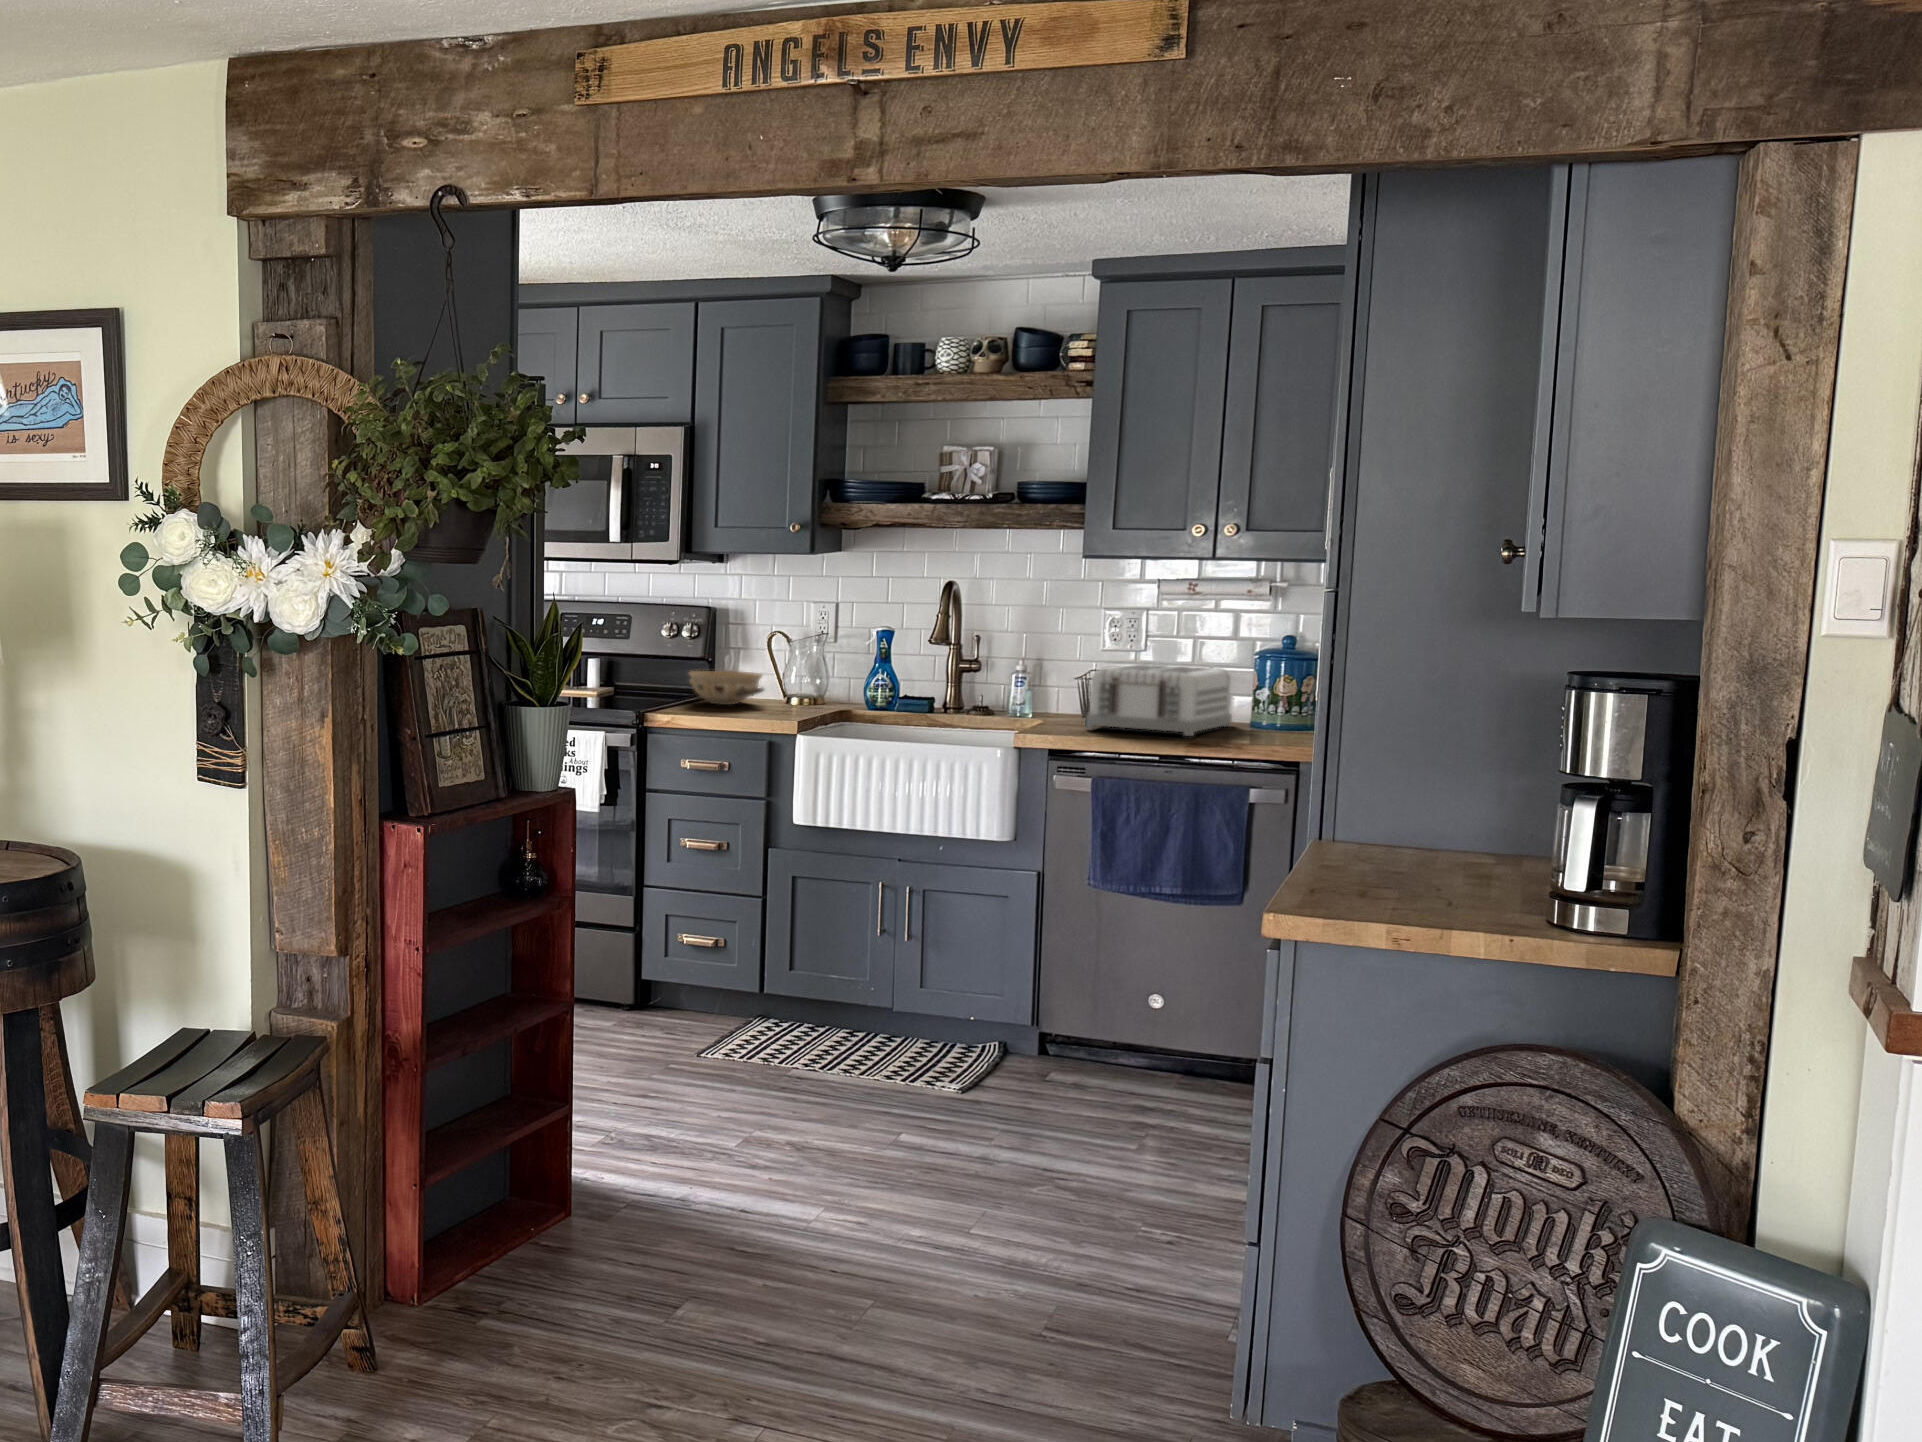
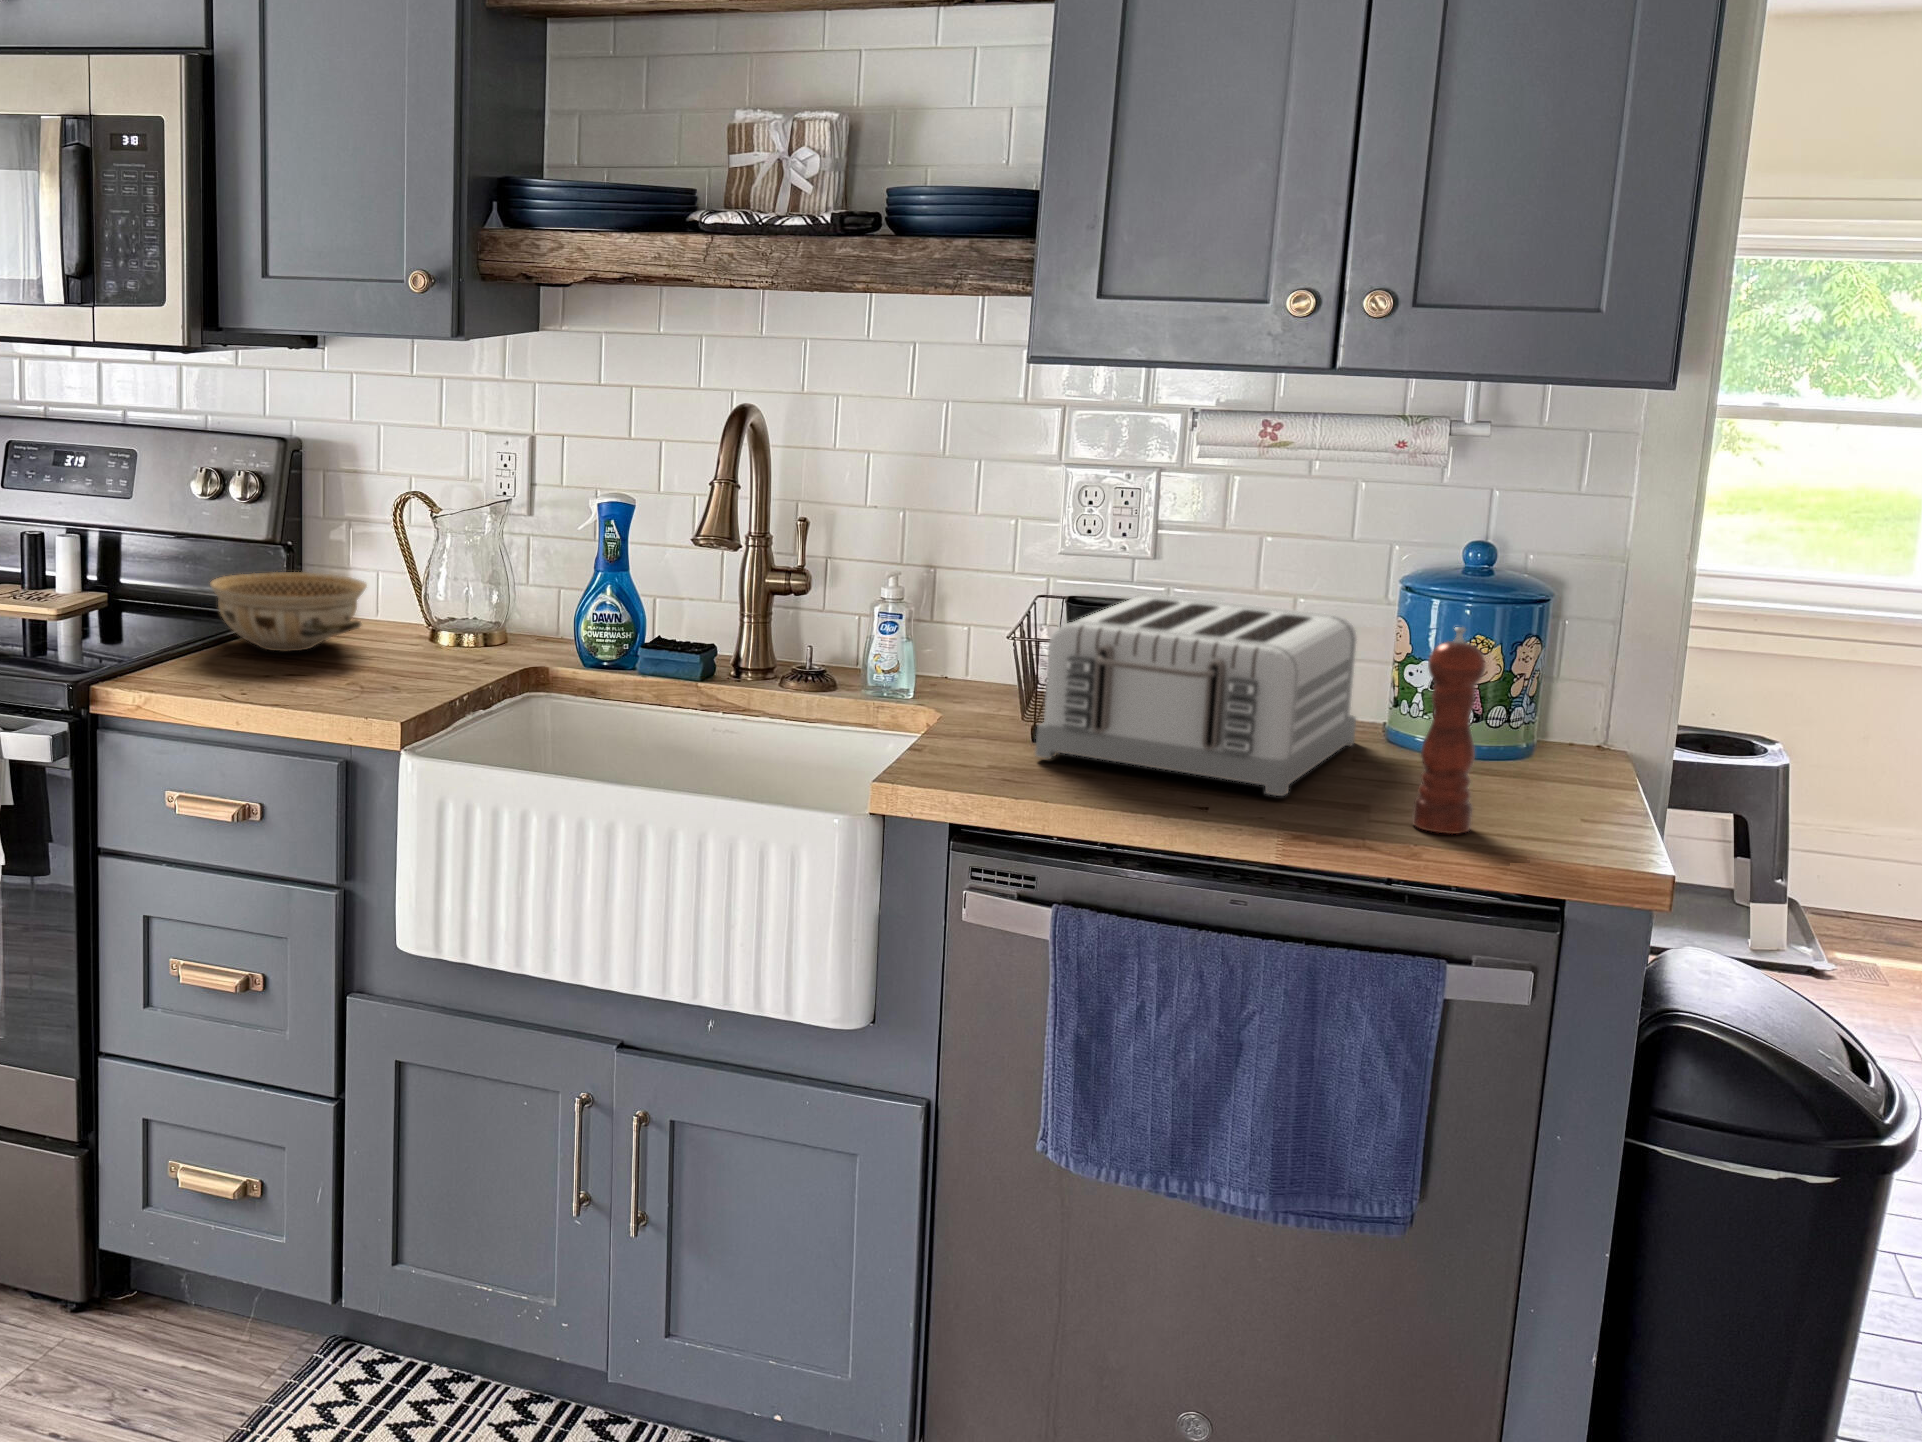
pepper mill: none [1244,659,1271,744] -> present [1412,627,1486,834]

